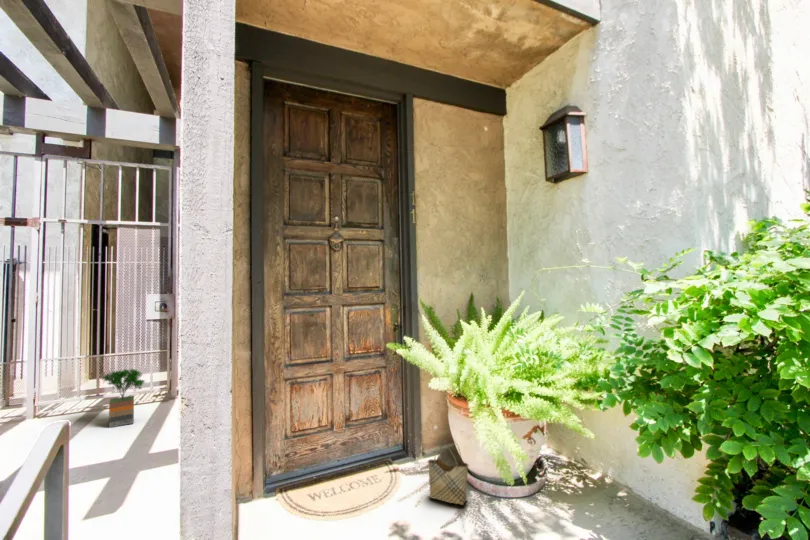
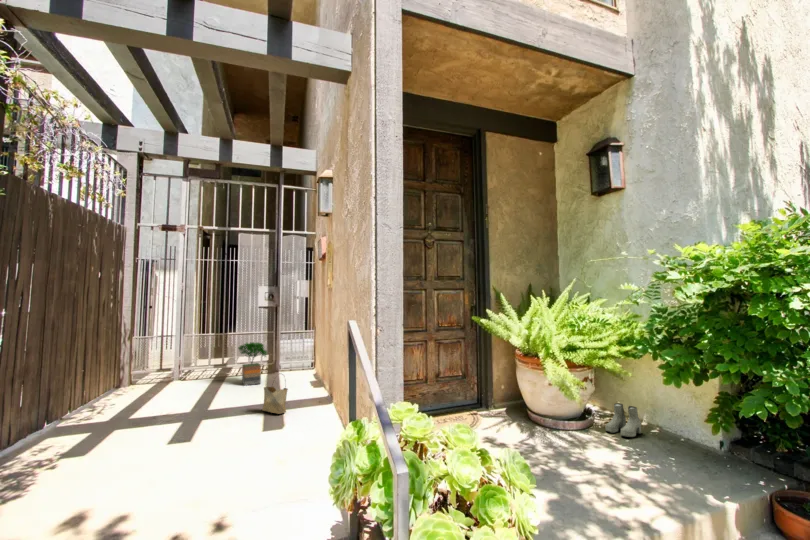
woven basket: present [428,439,468,505] -> present [262,380,288,414]
boots: none [560,456,606,507] -> present [606,403,641,437]

